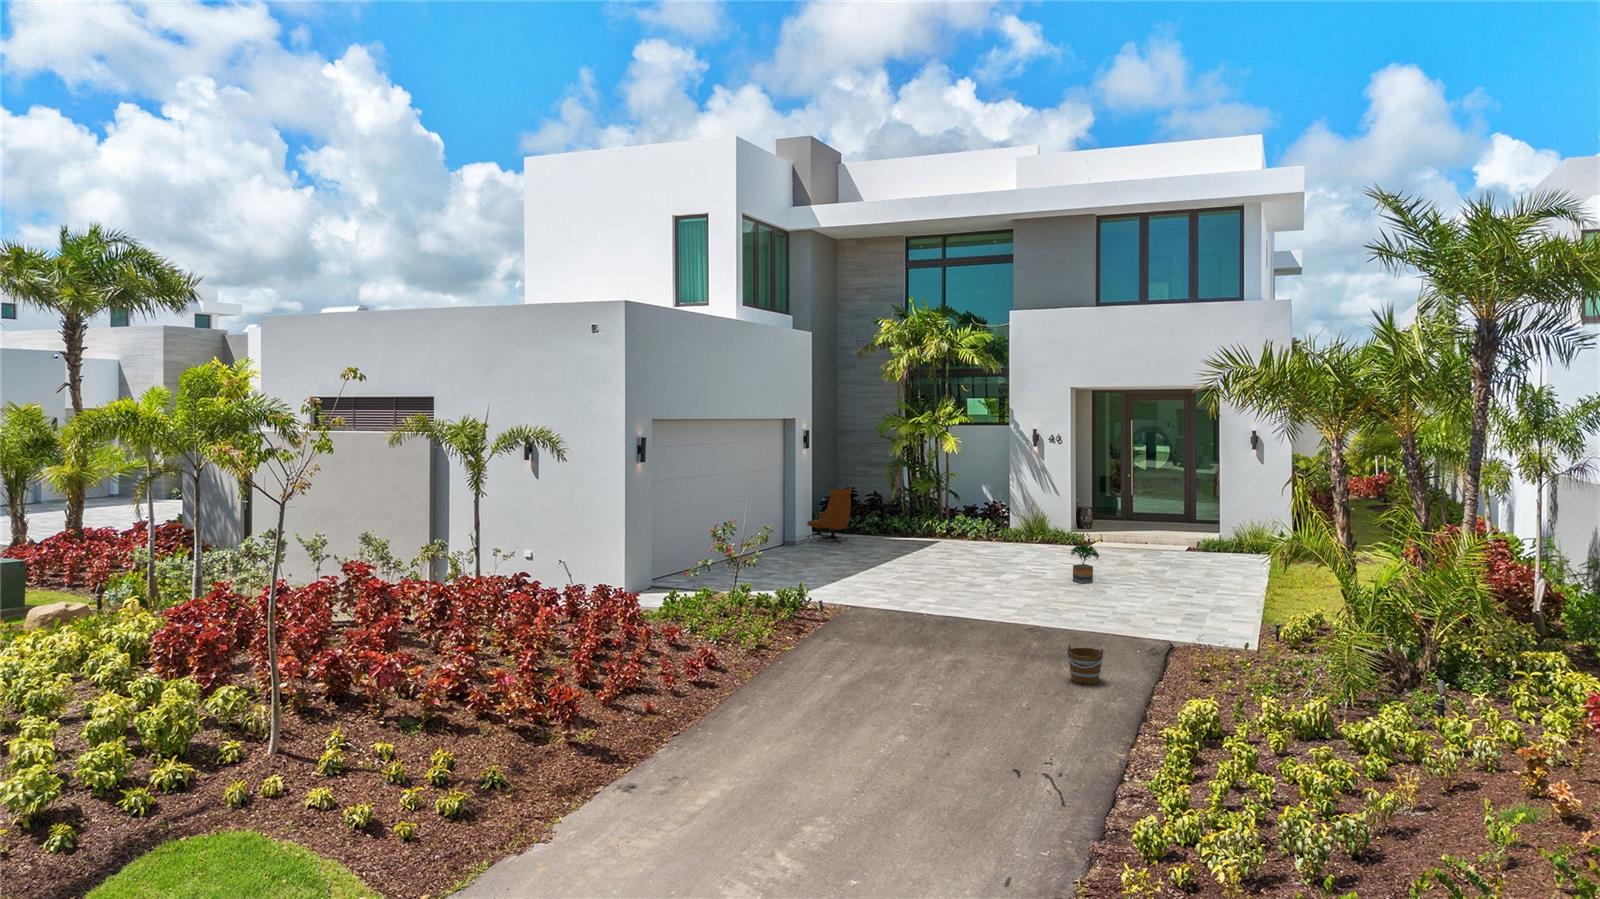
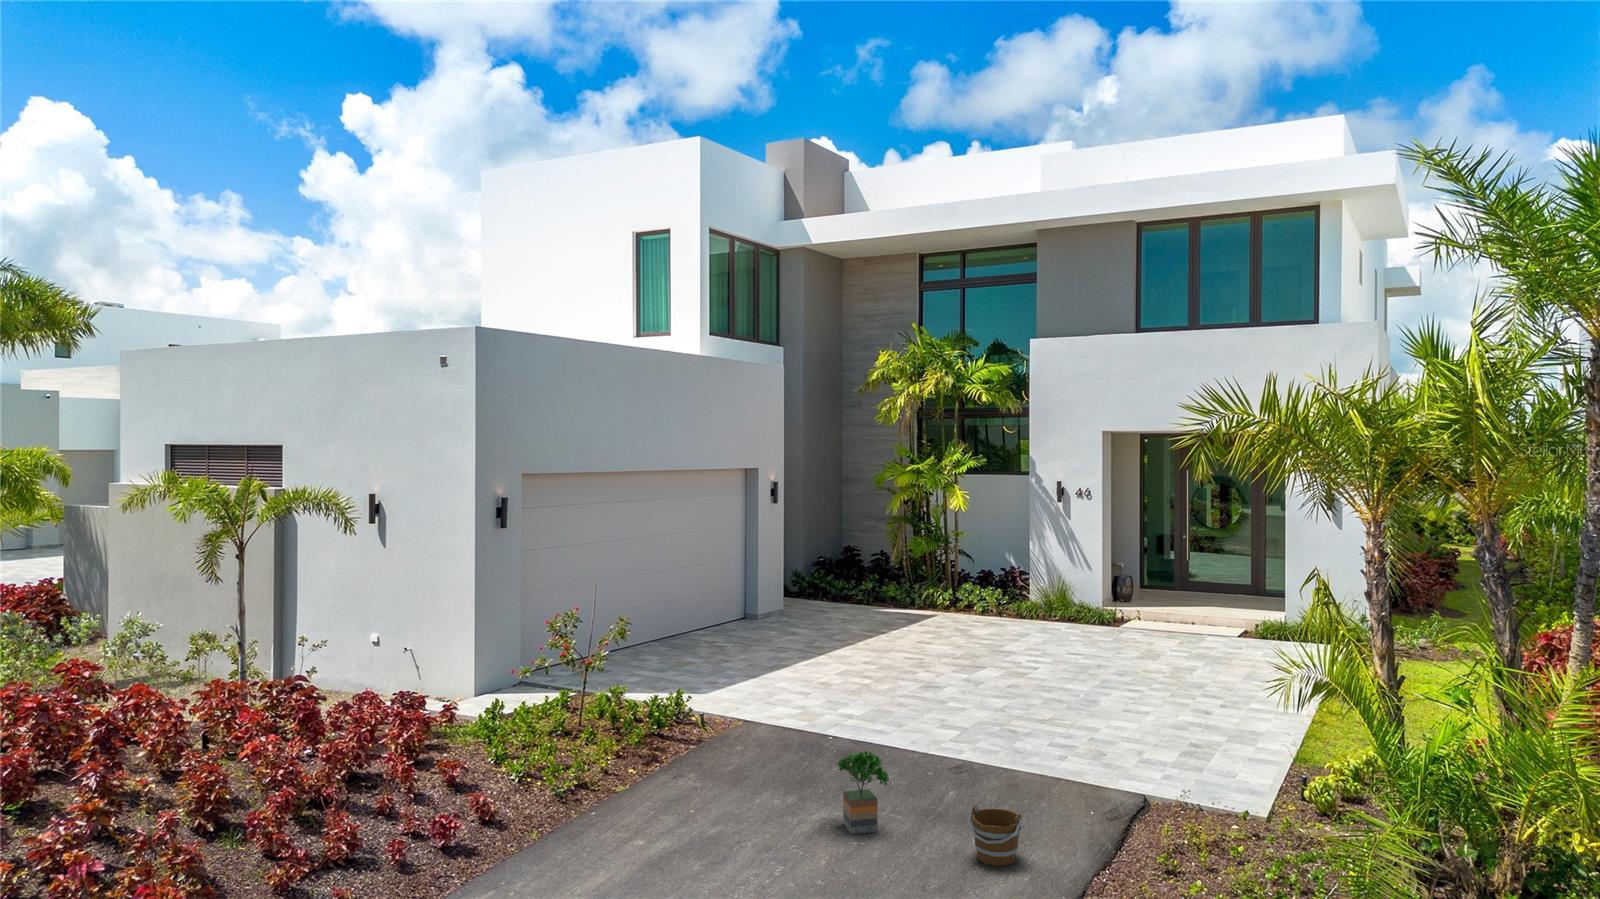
lounge chair: present [807,488,852,543] -> none [778,551,825,617]
potted tree: present [1071,545,1099,584] -> present [837,751,889,834]

